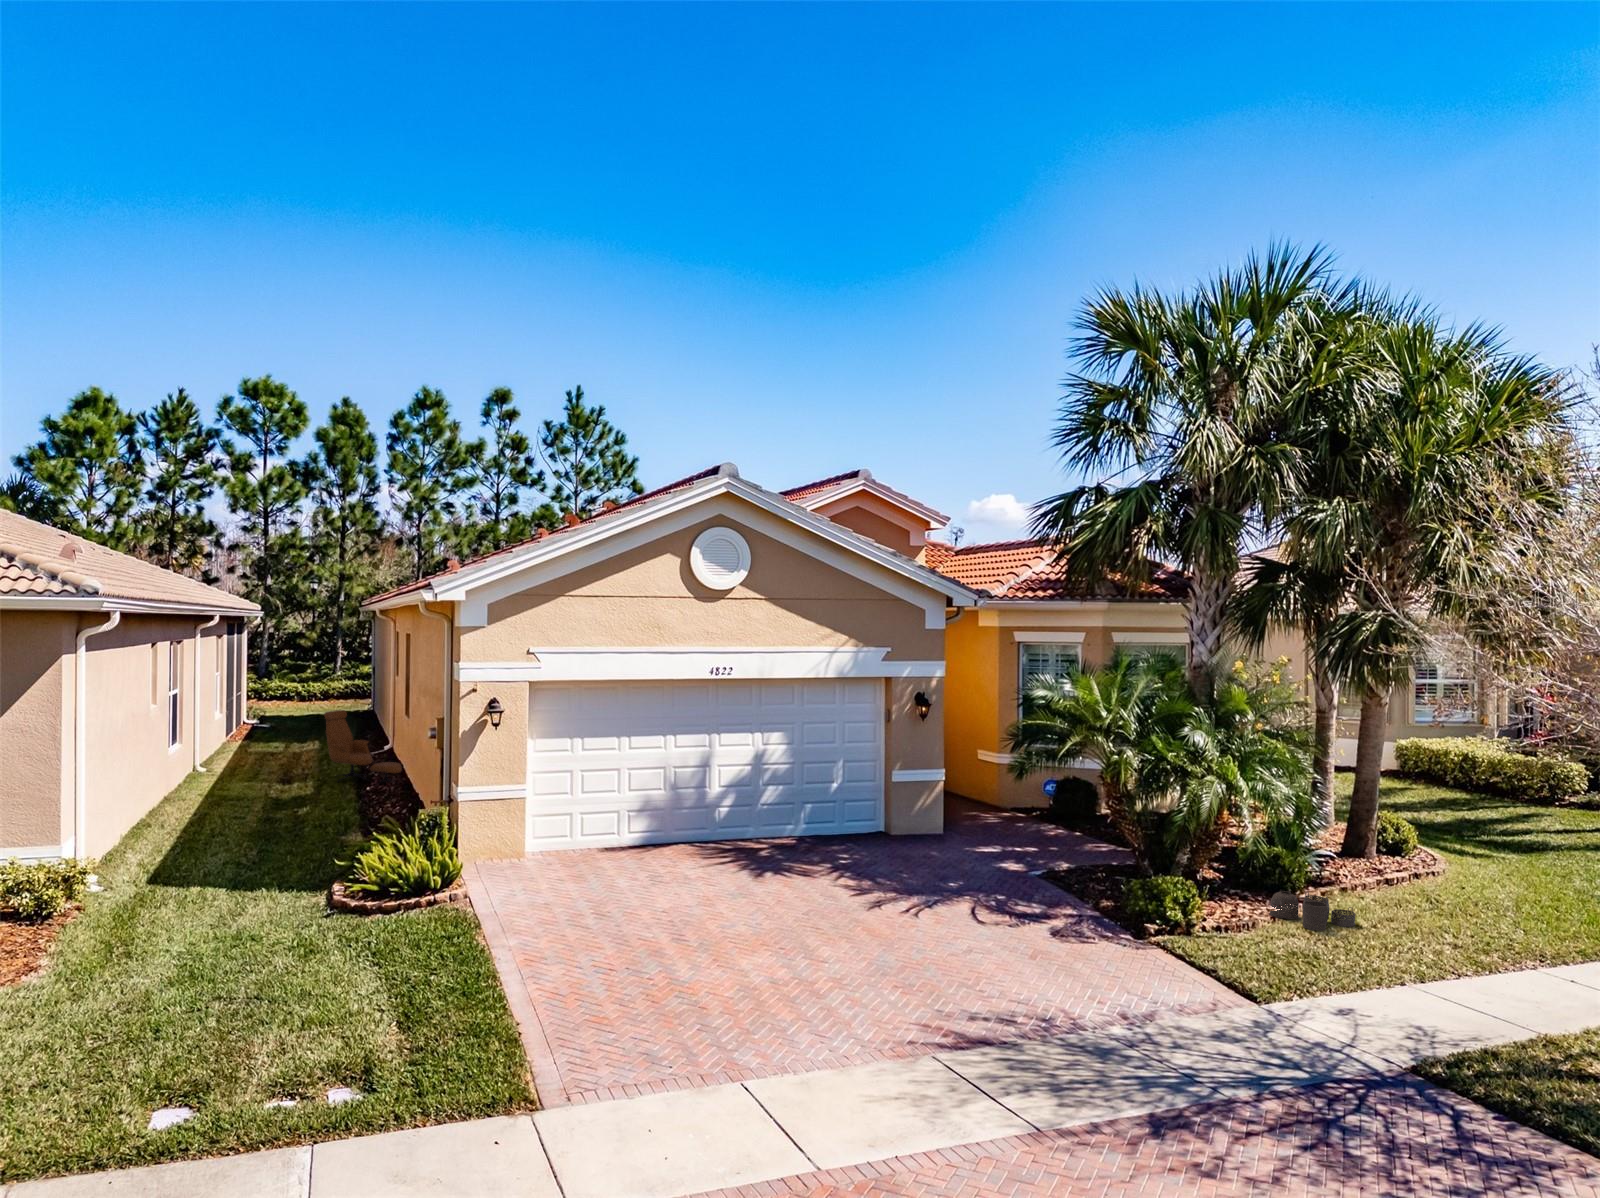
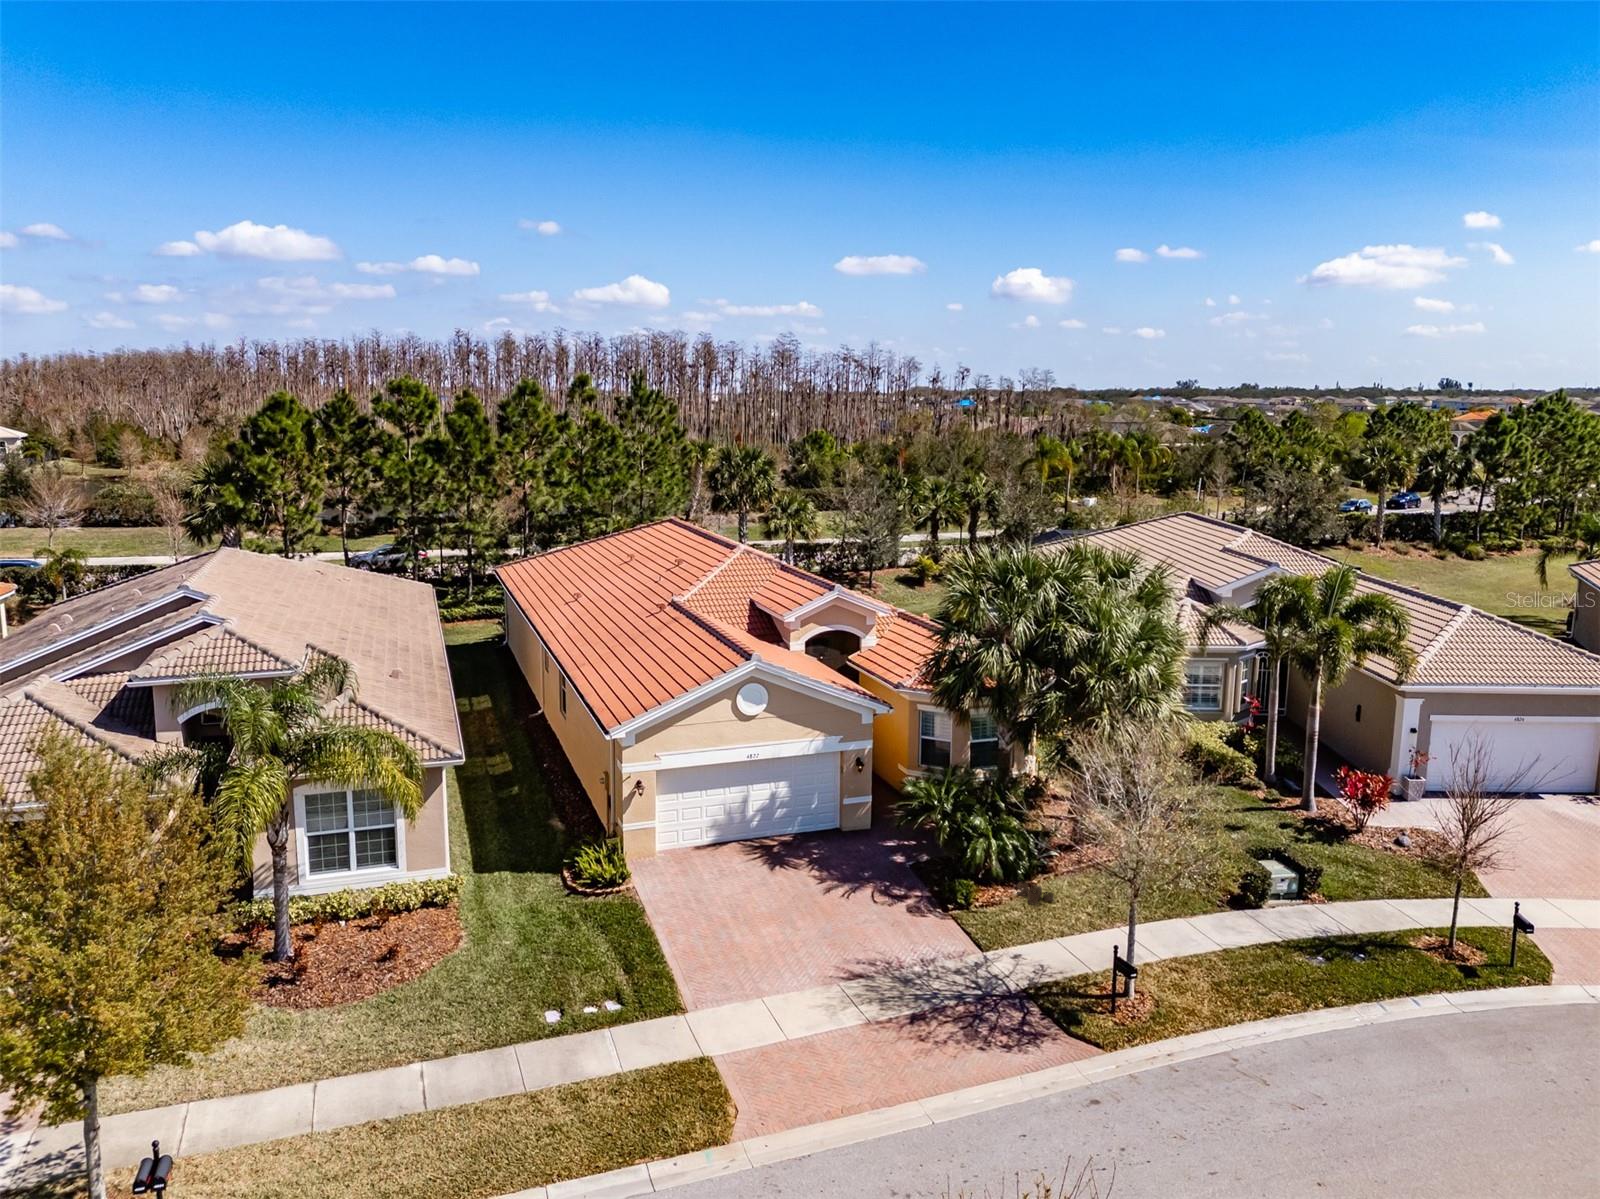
lounge chair: present [324,710,402,782] -> none [528,736,573,782]

